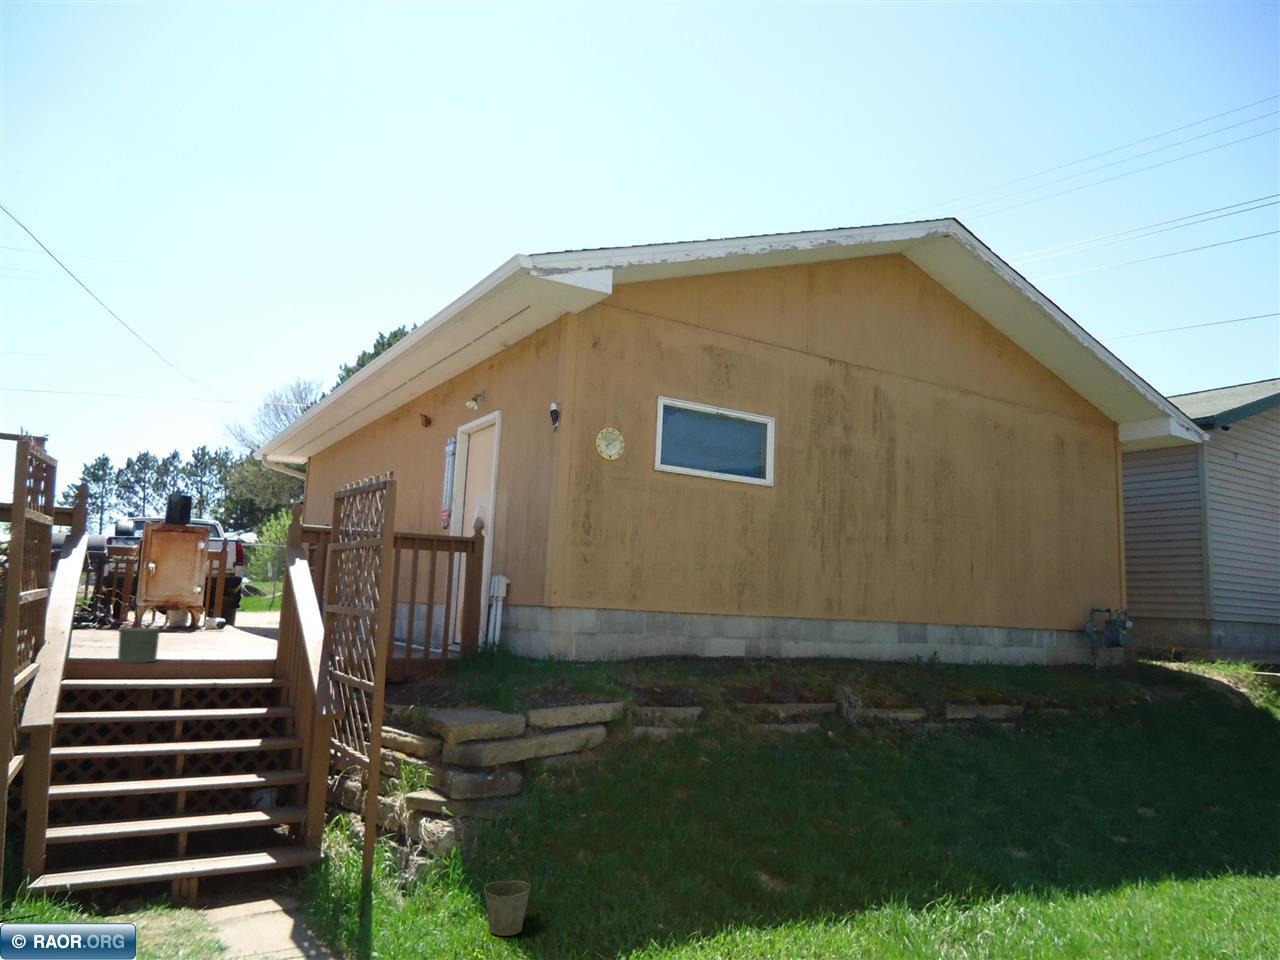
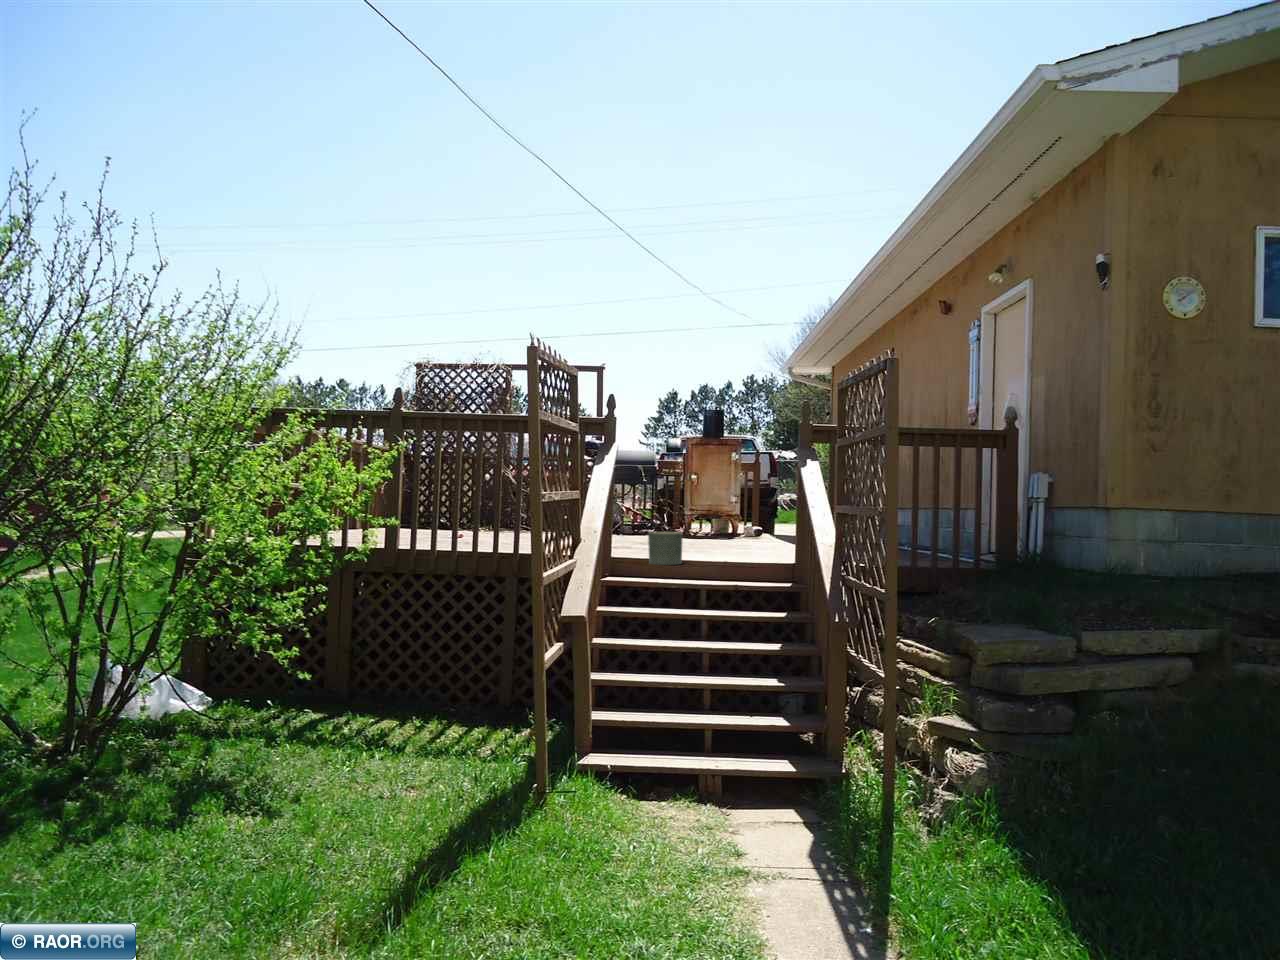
bucket: present [484,859,531,936] -> none [1023,812,1086,906]

